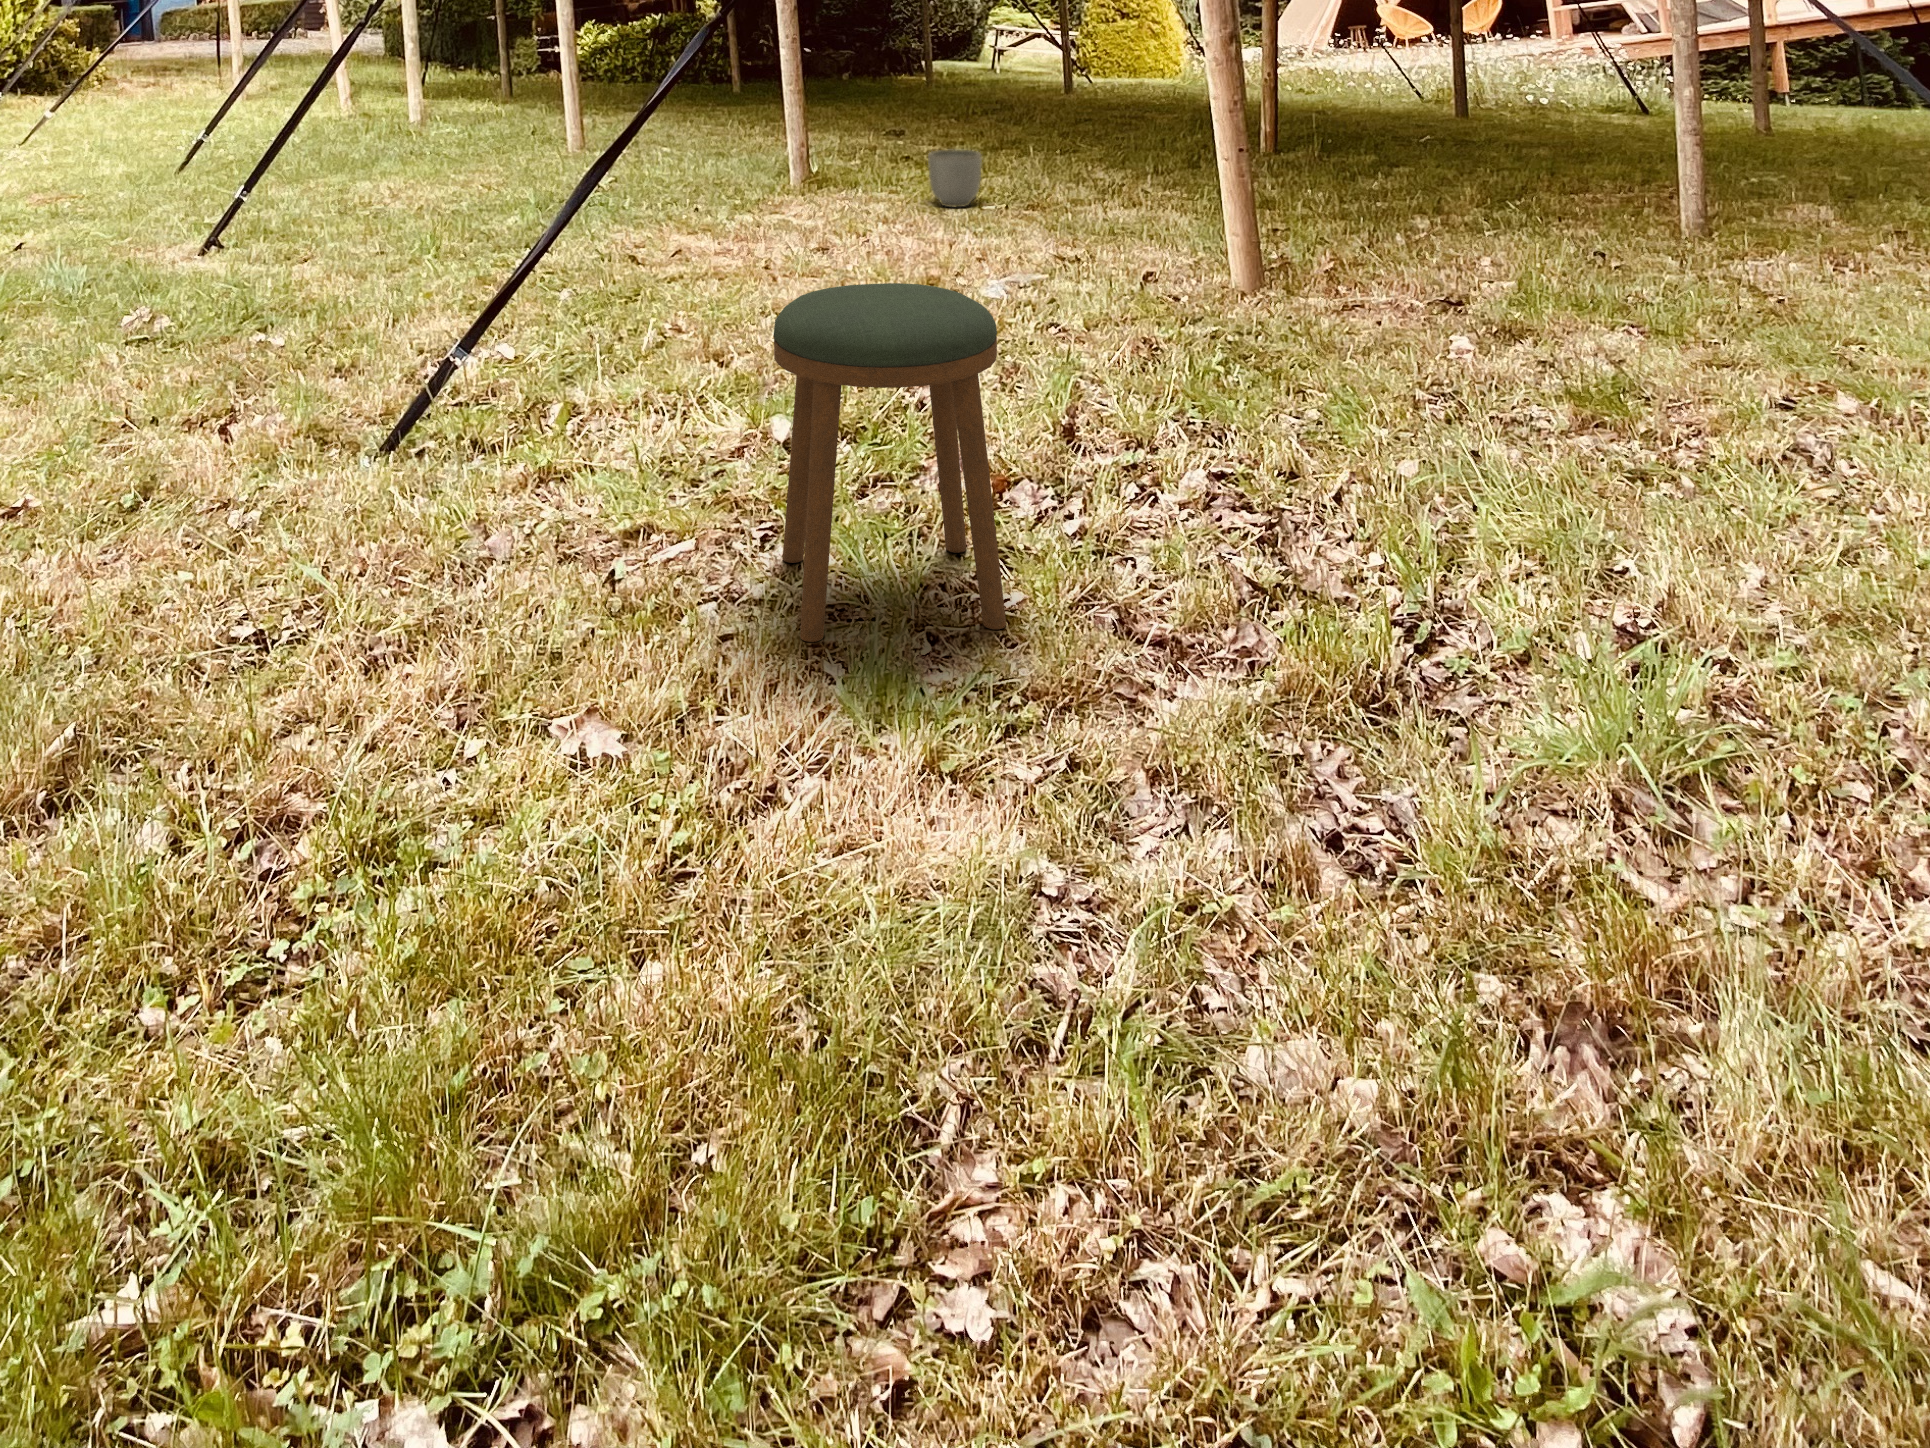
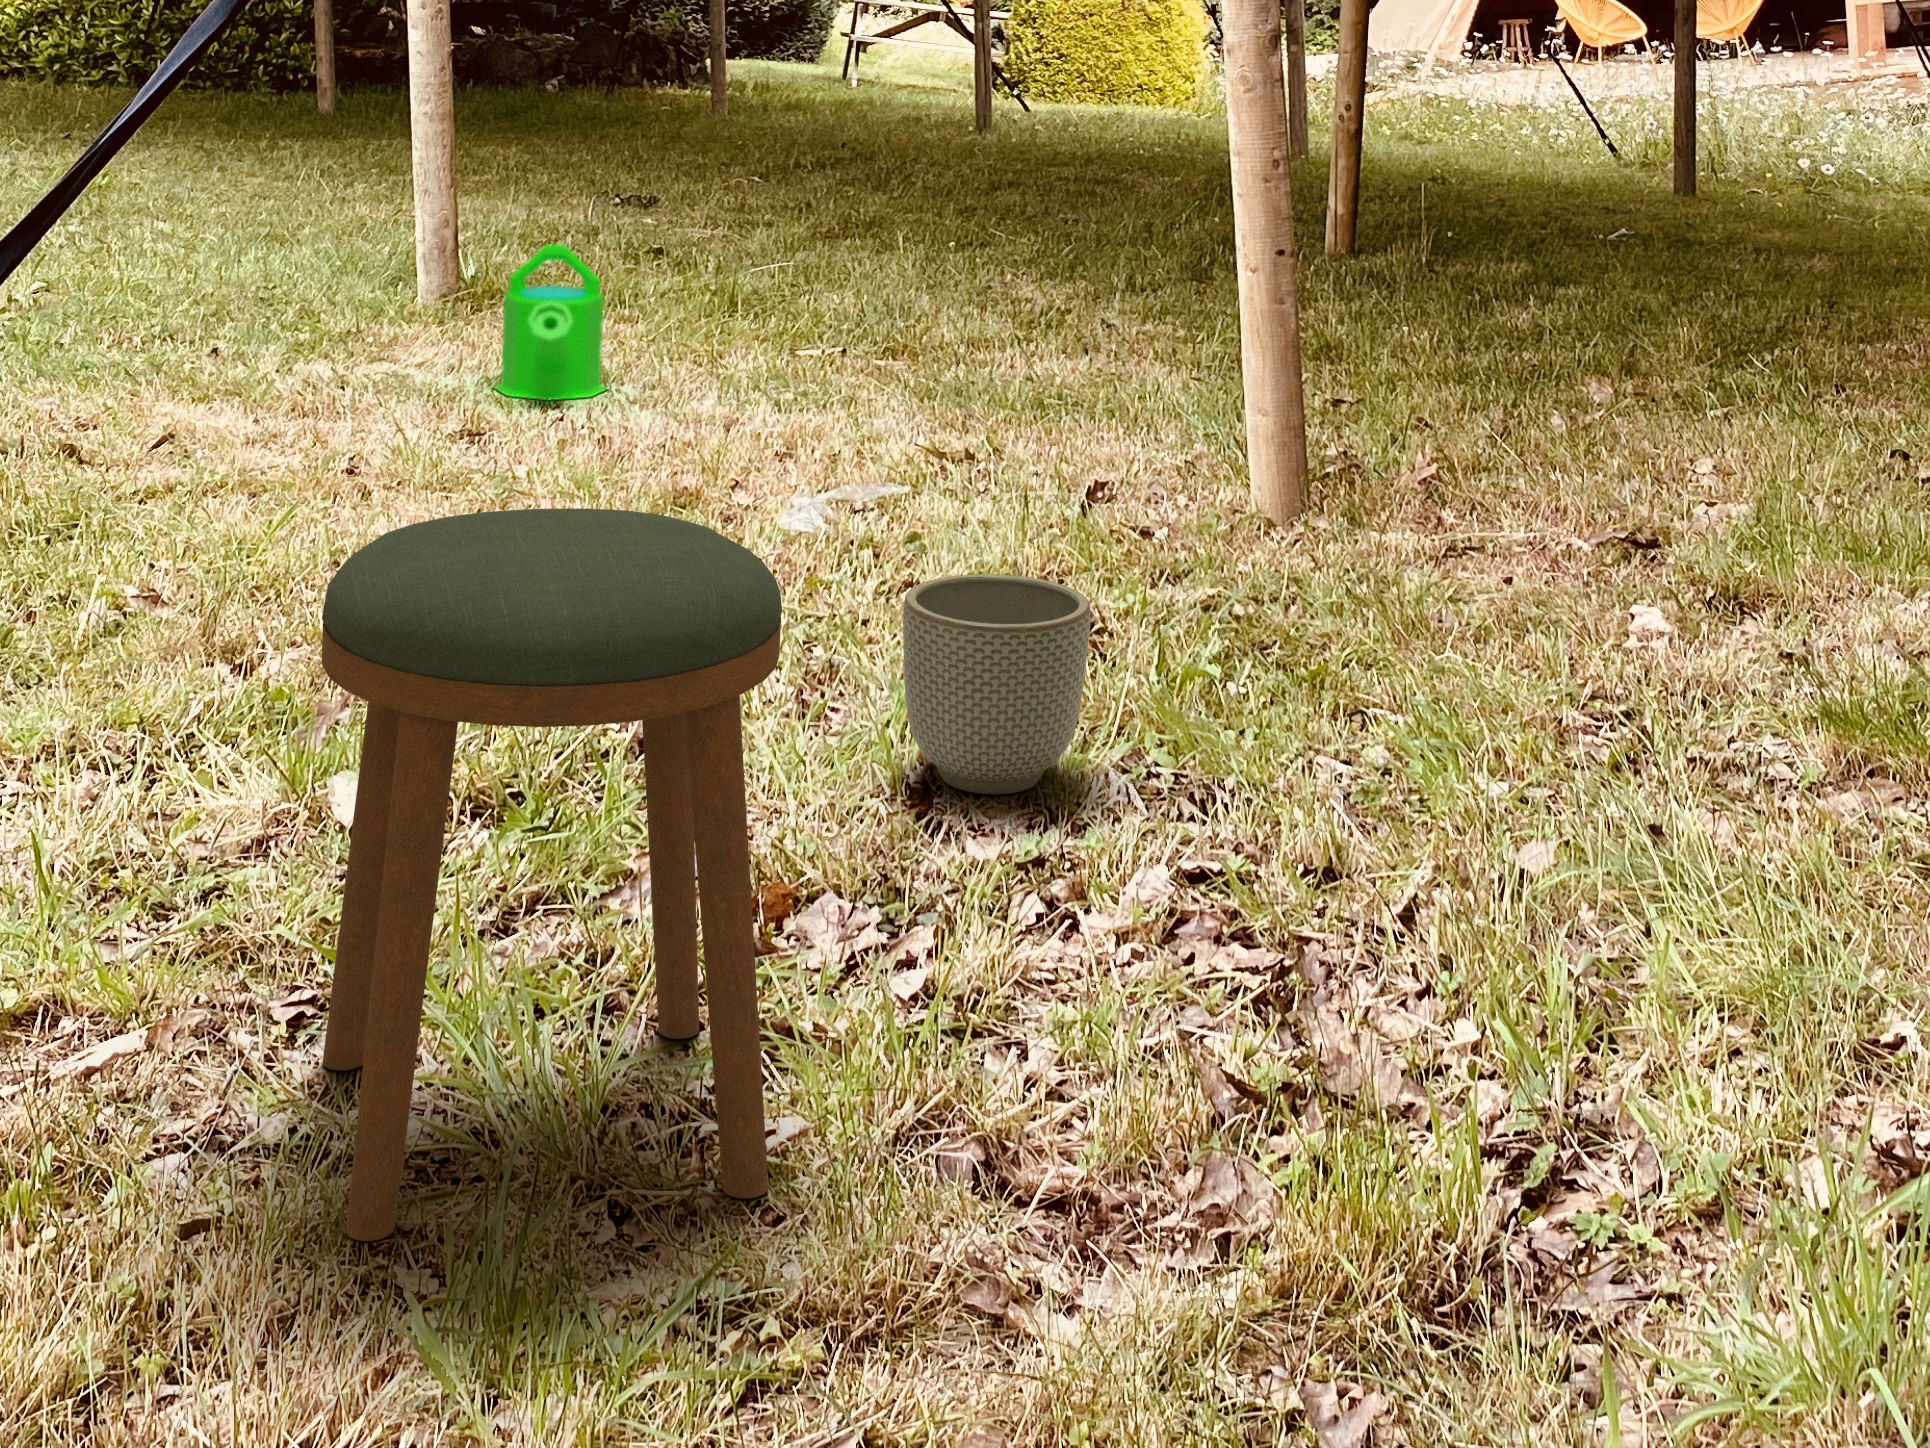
planter: present [928,149,982,208] -> present [903,574,1091,794]
watering can: none [839,161,899,242] -> present [494,244,607,400]

